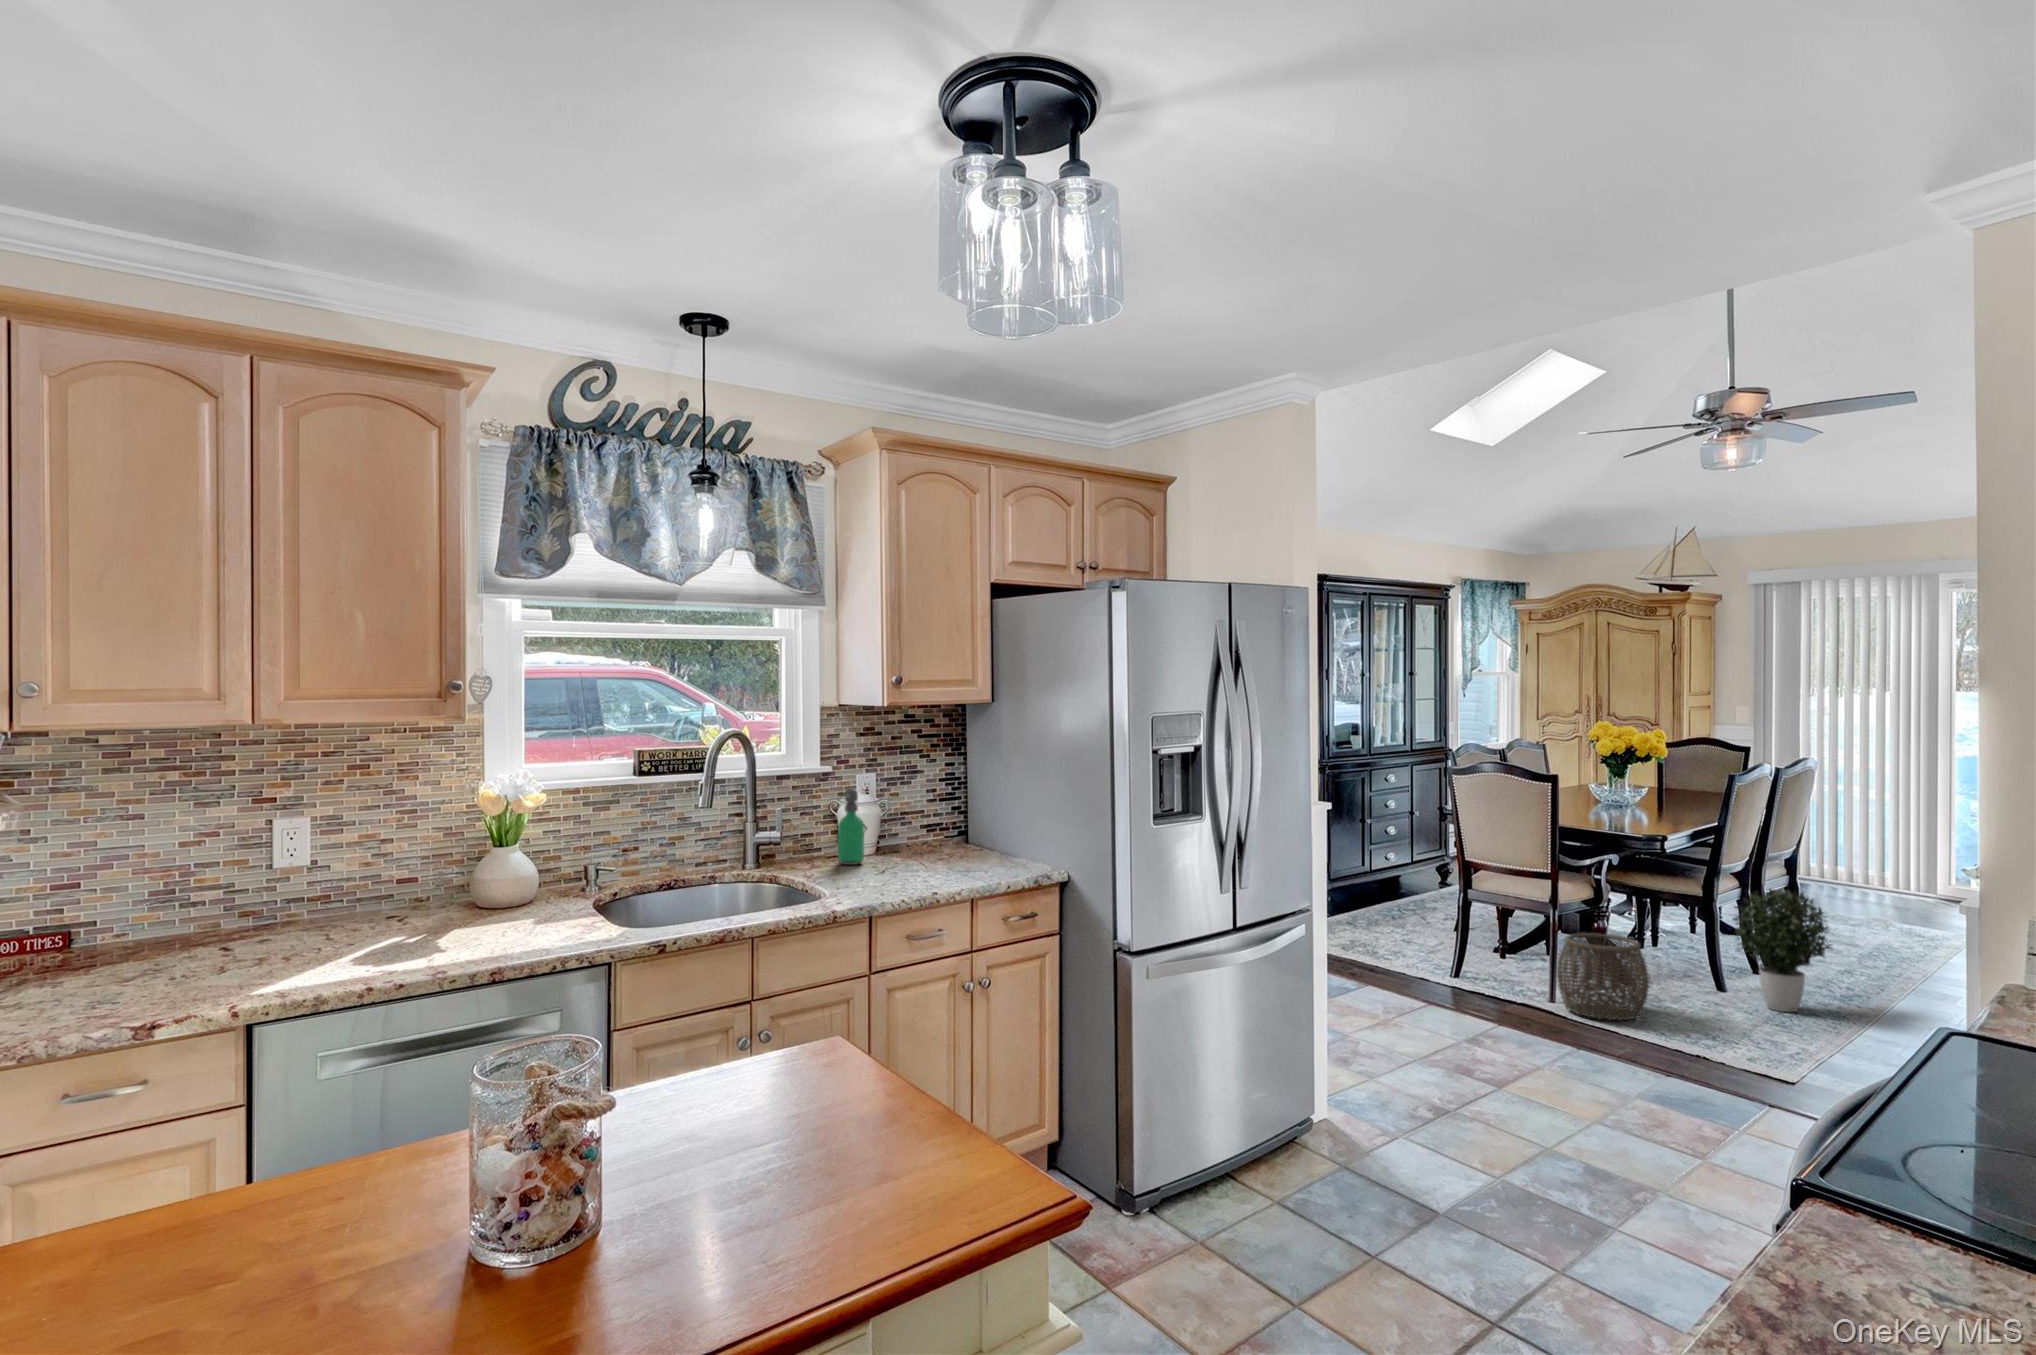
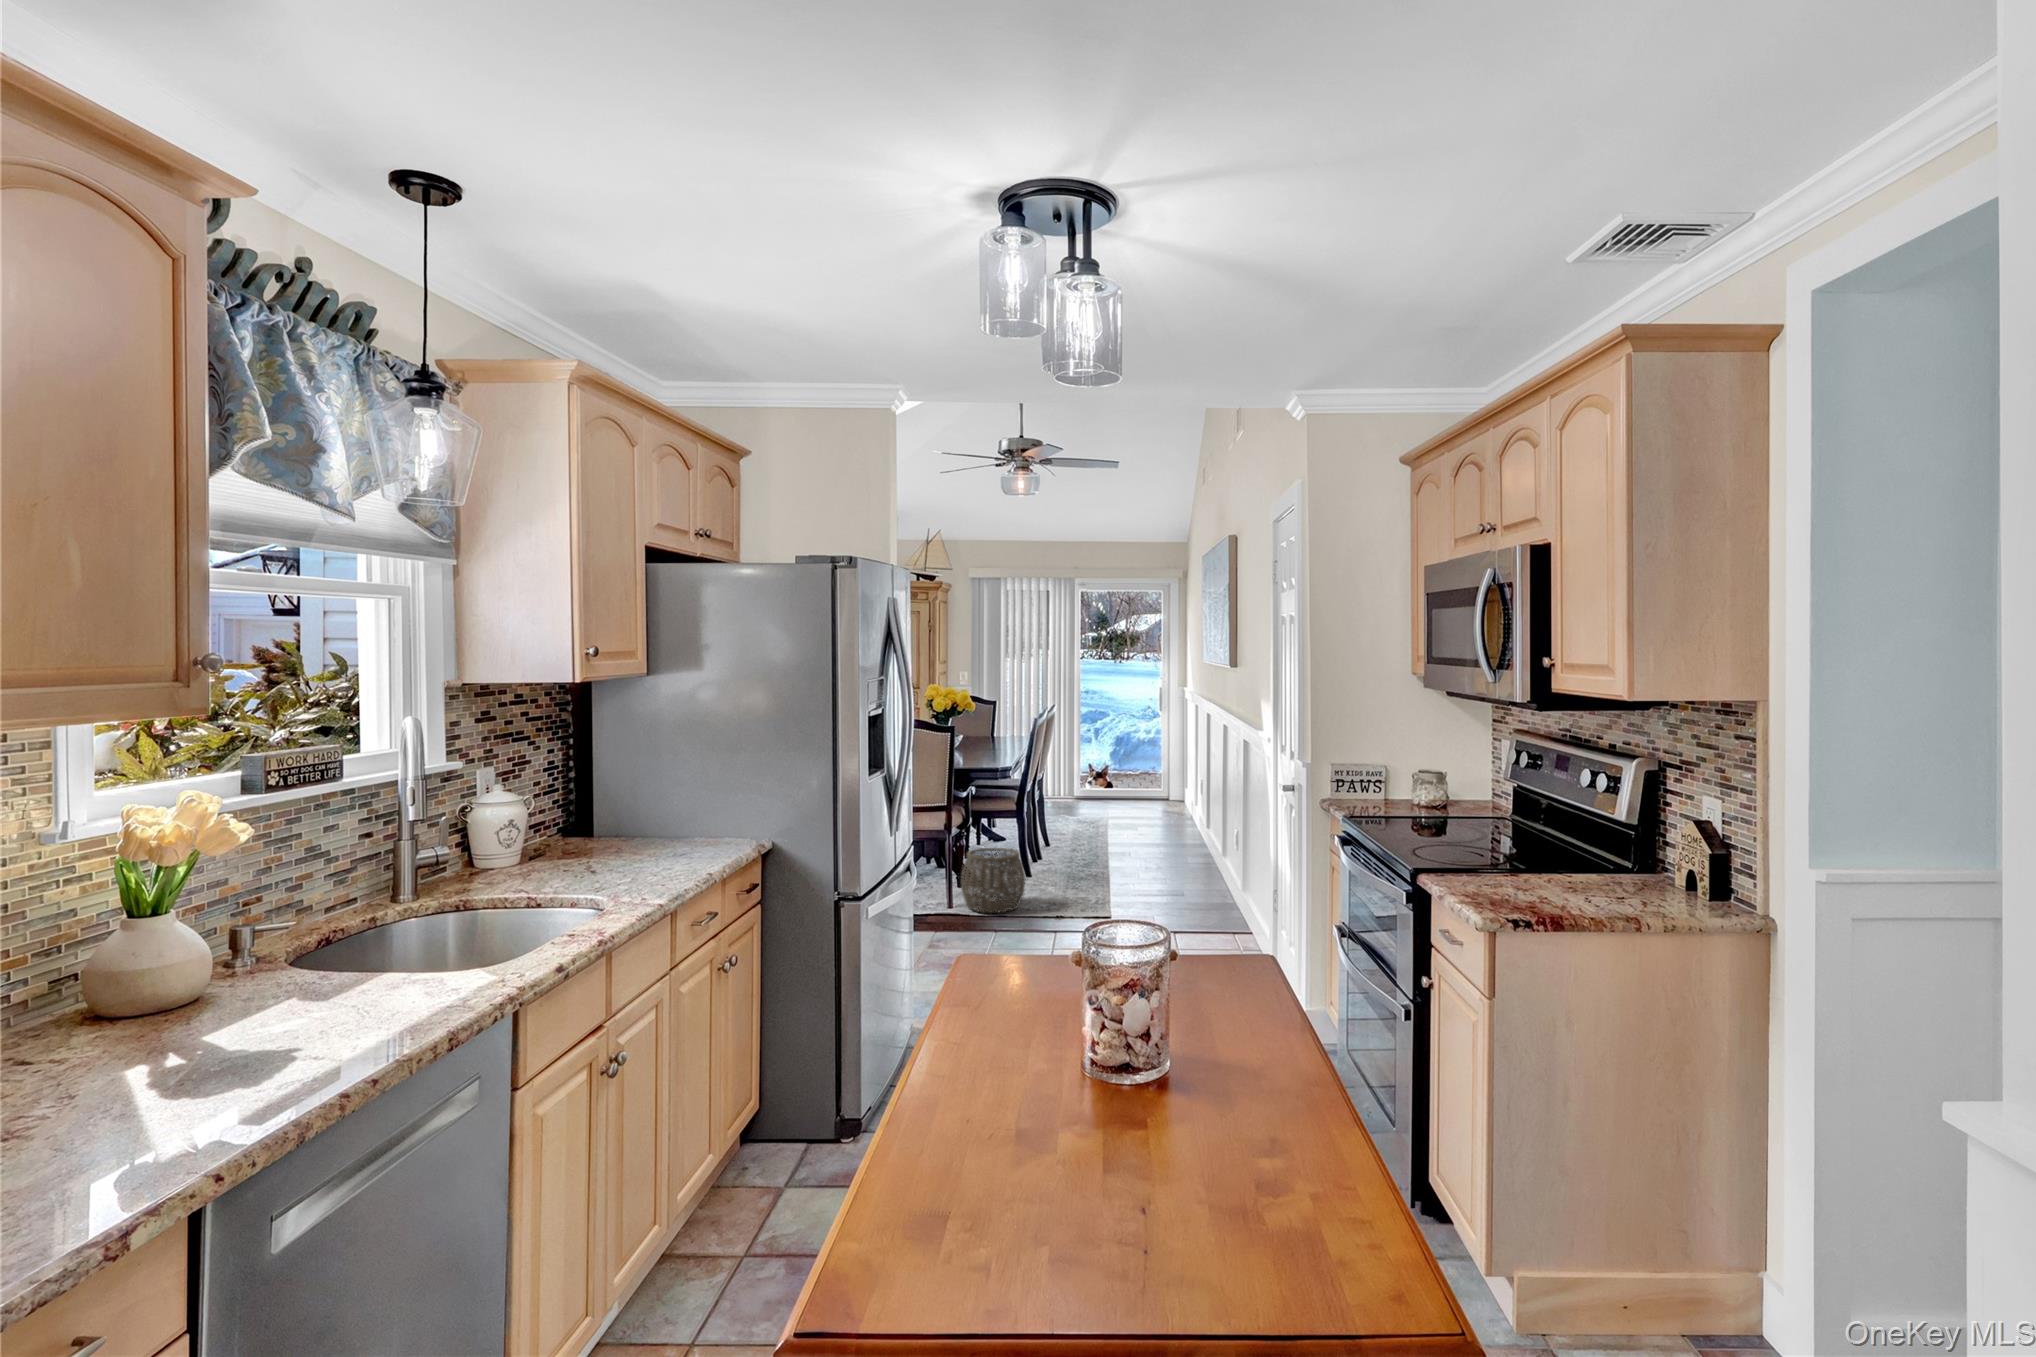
soap dispenser: present [838,788,864,865] -> none [512,786,546,879]
potted plant: present [1733,889,1832,1012] -> none [1054,799,1115,886]

